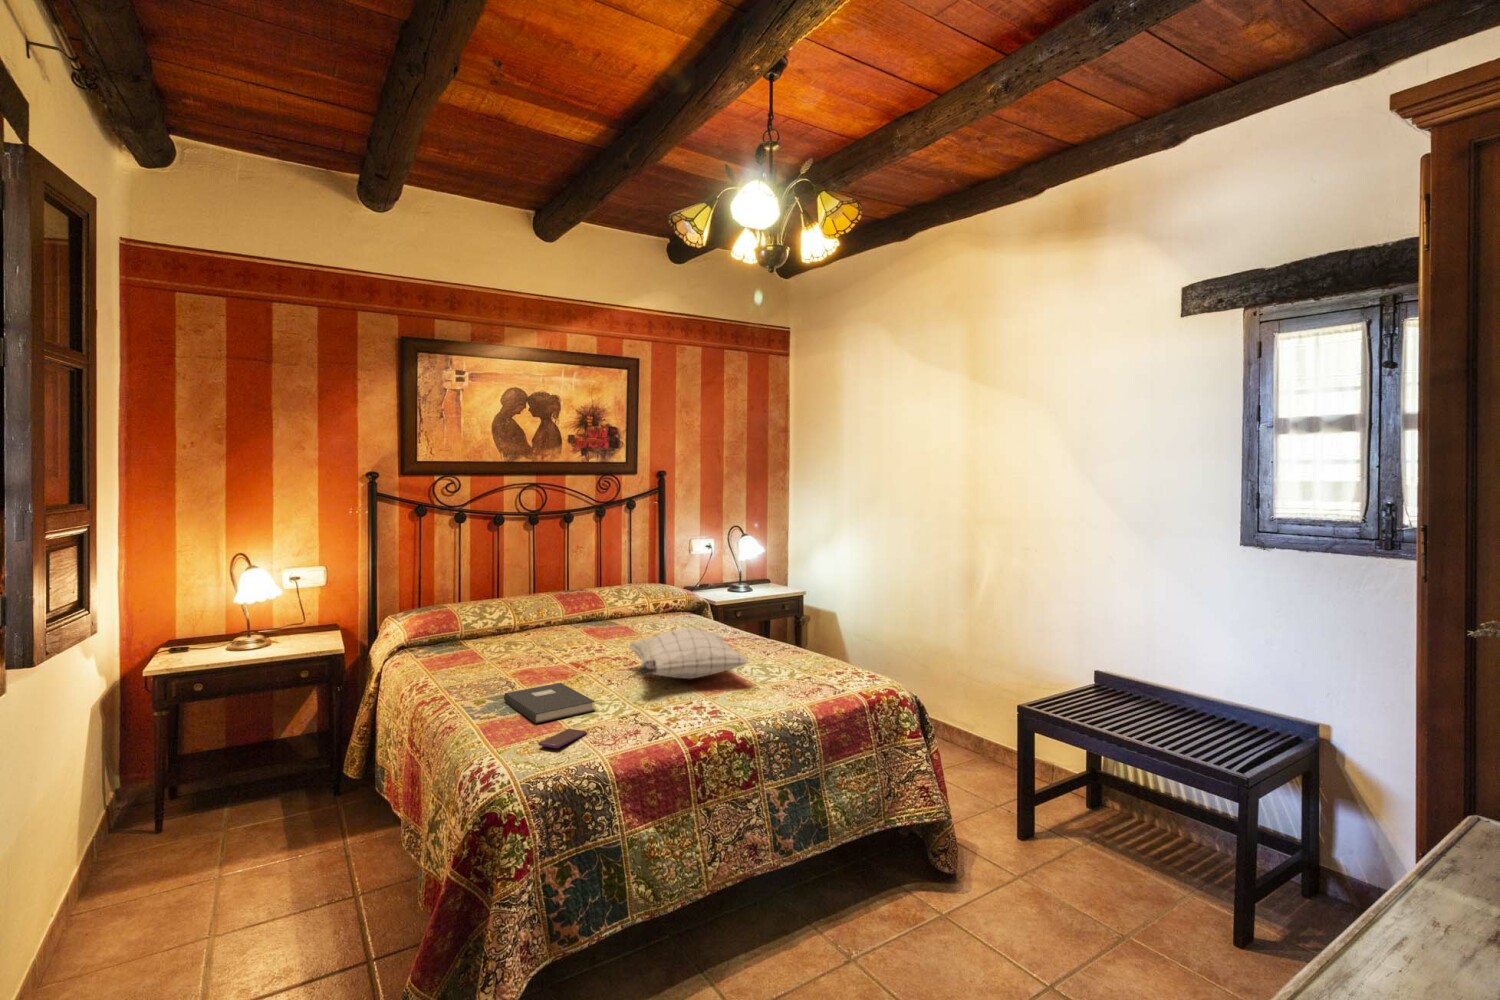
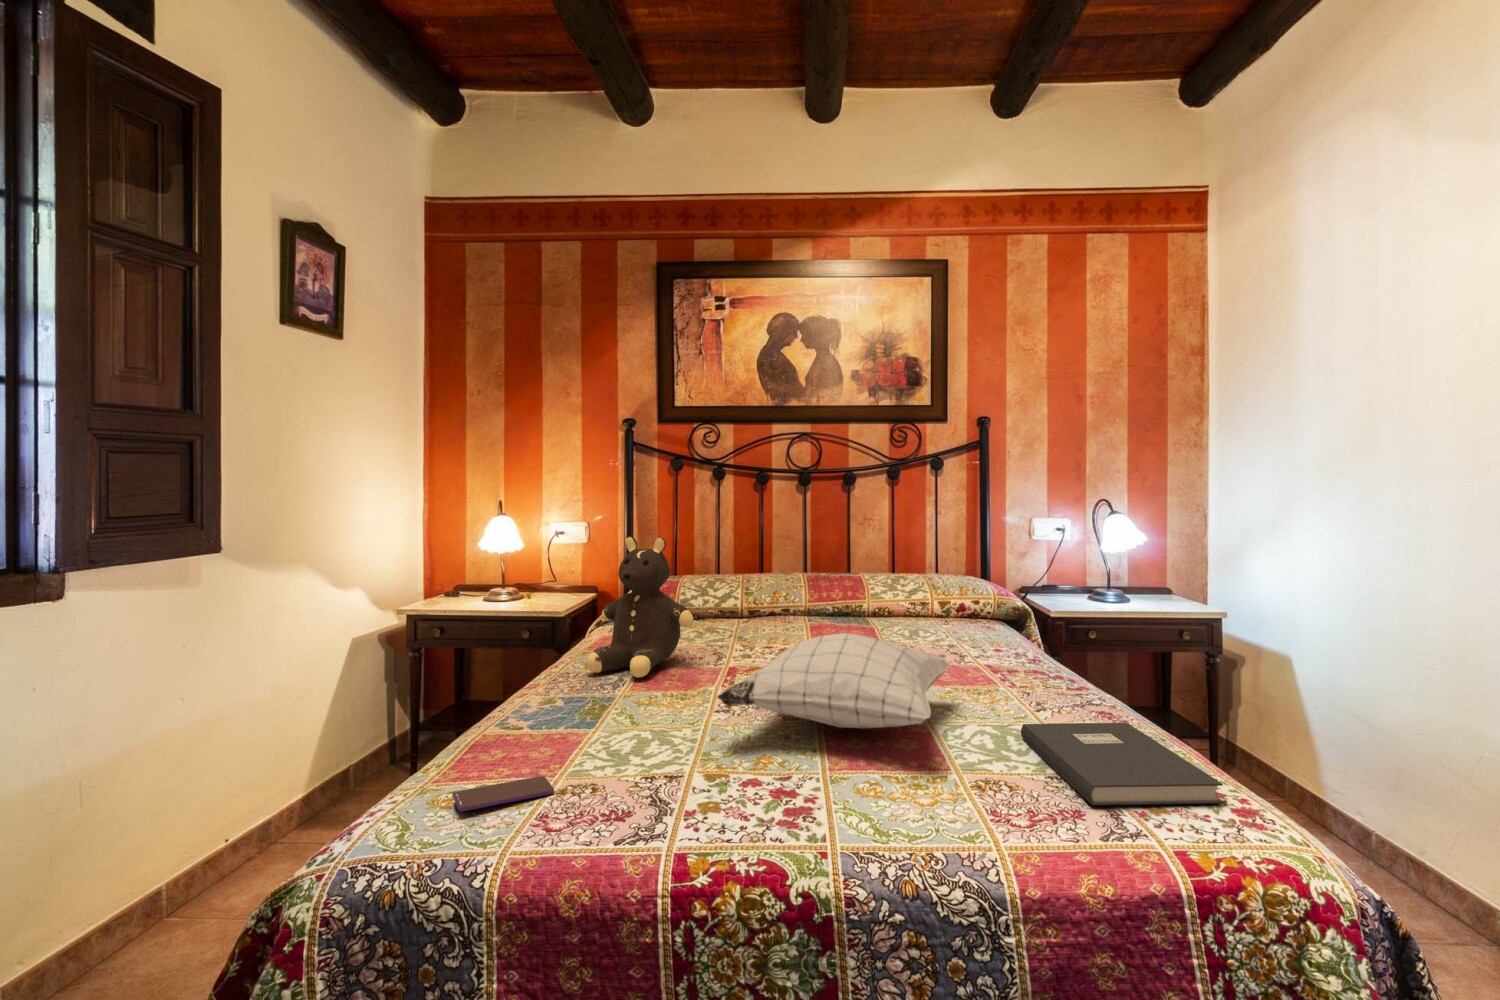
teddy bear: none [468,580,548,682] -> present [586,537,694,678]
book: present [504,683,595,723] -> present [1021,723,1223,805]

